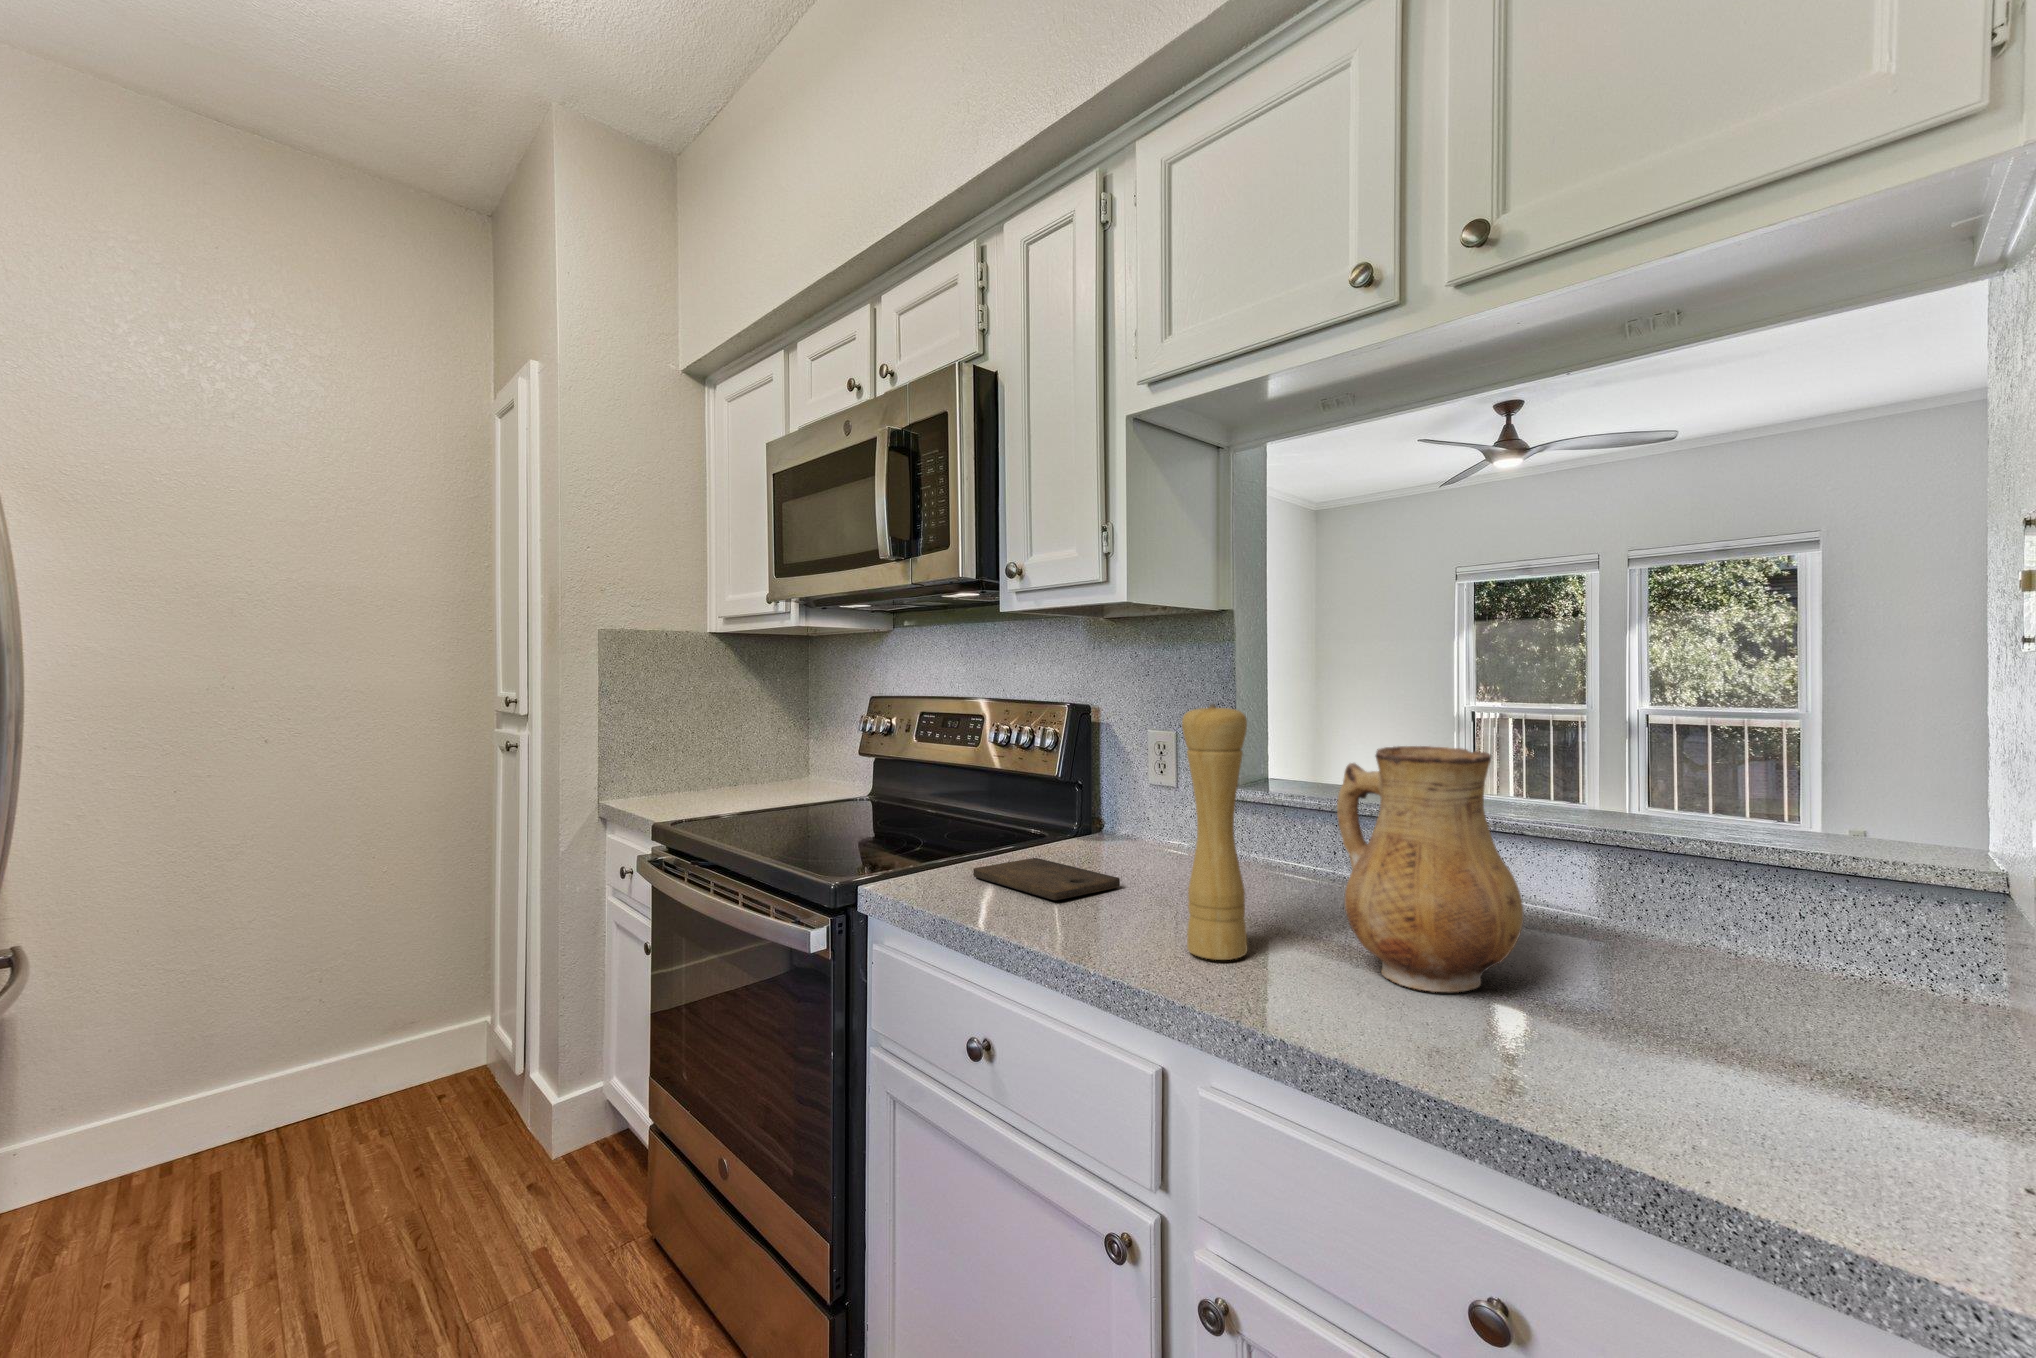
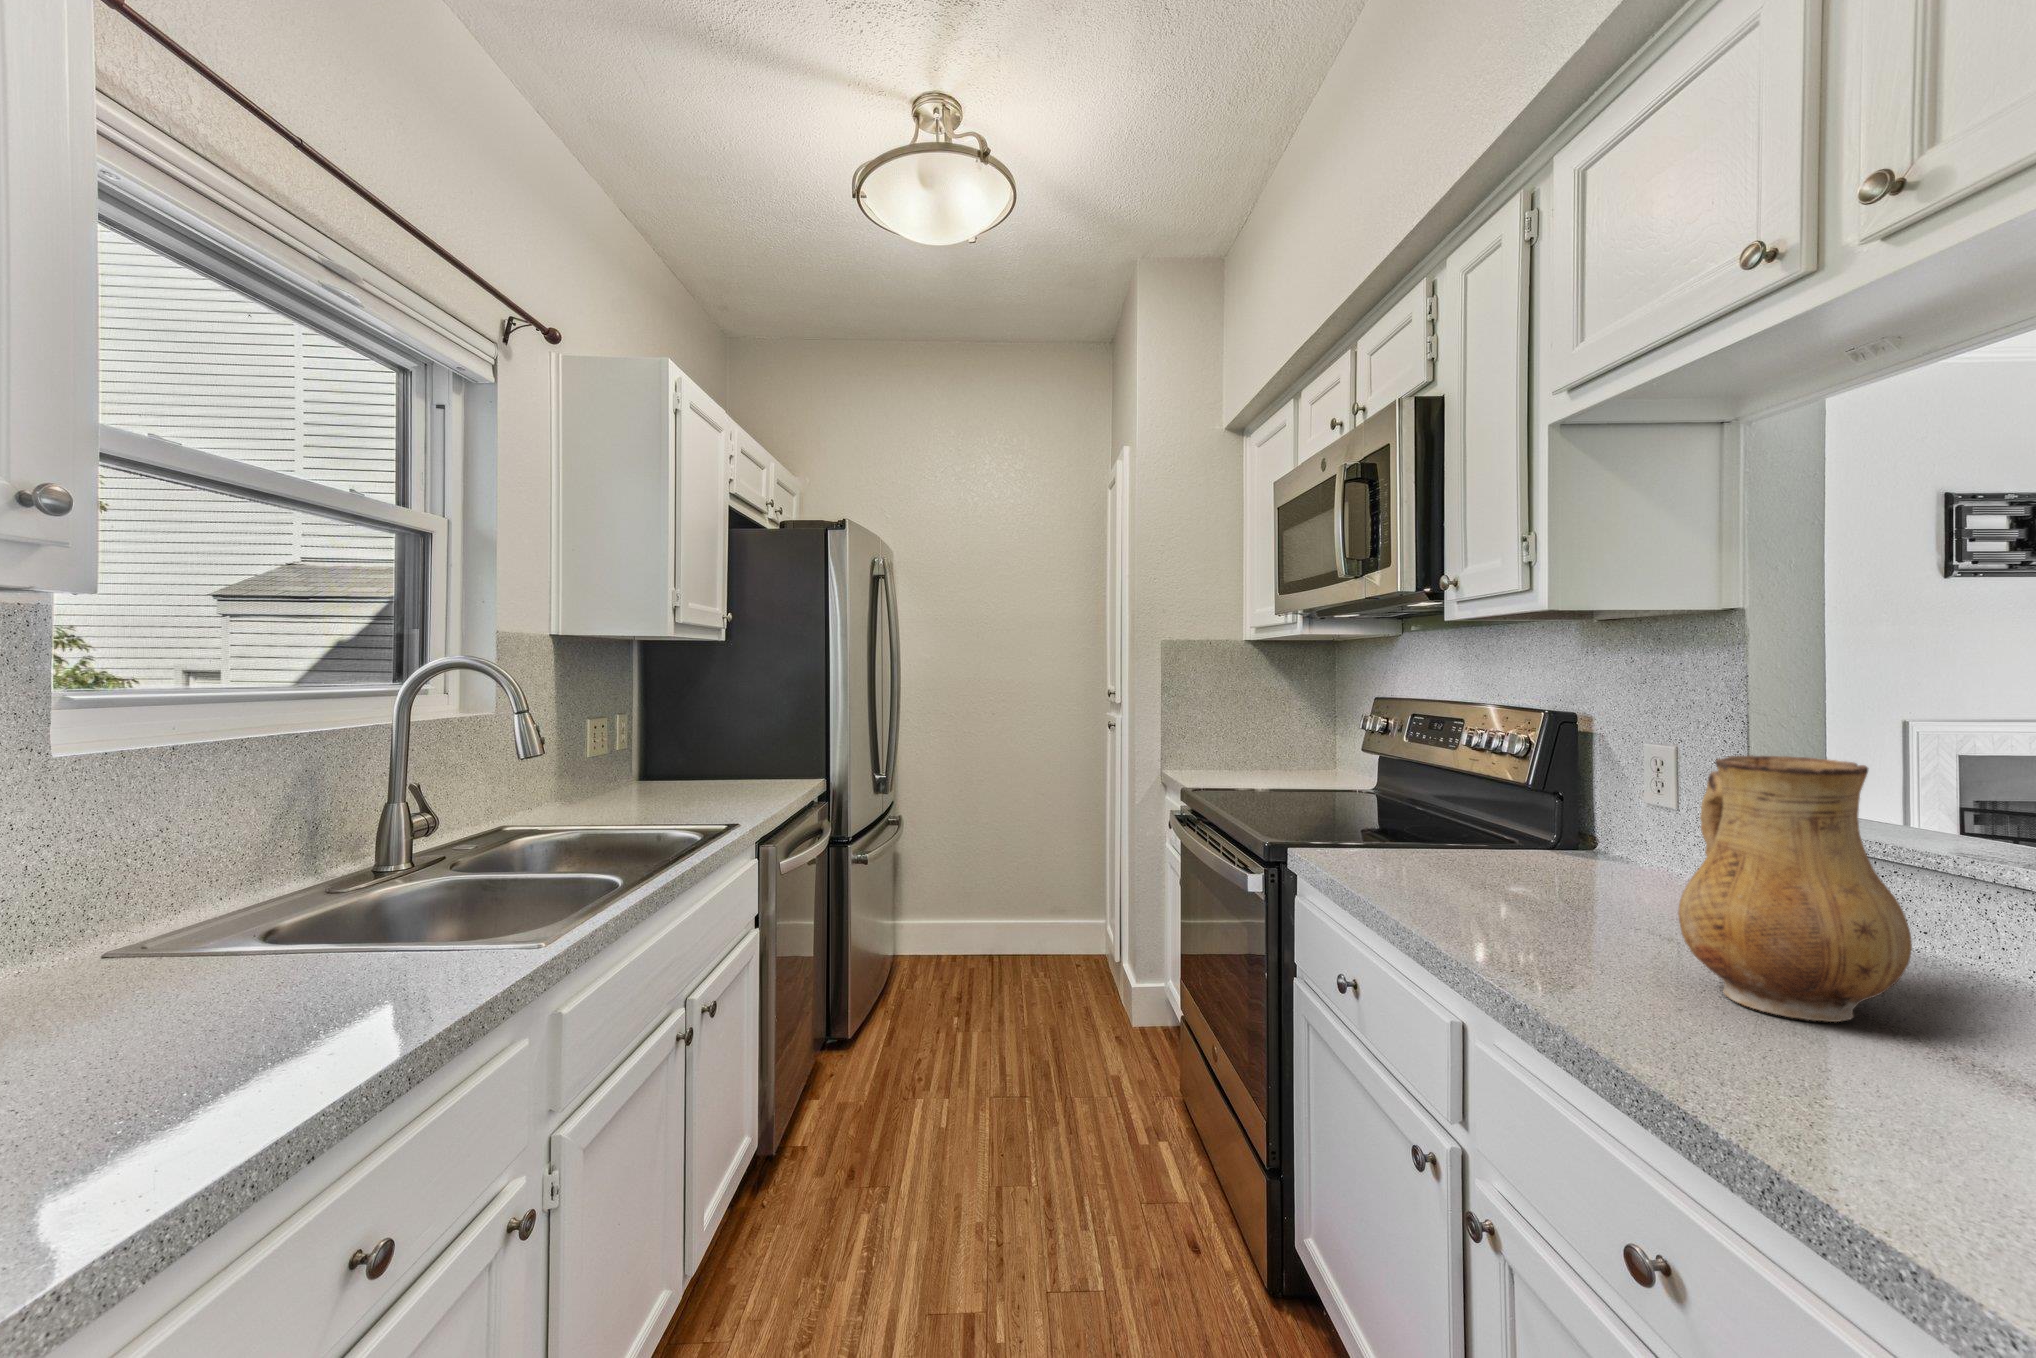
pepper mill: present [1182,704,1248,960] -> none [1522,705,1593,948]
cutting board: present [973,858,1120,900] -> none [1394,848,1529,882]

